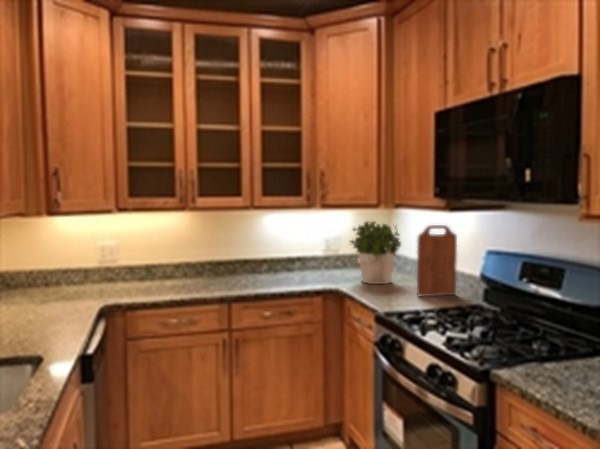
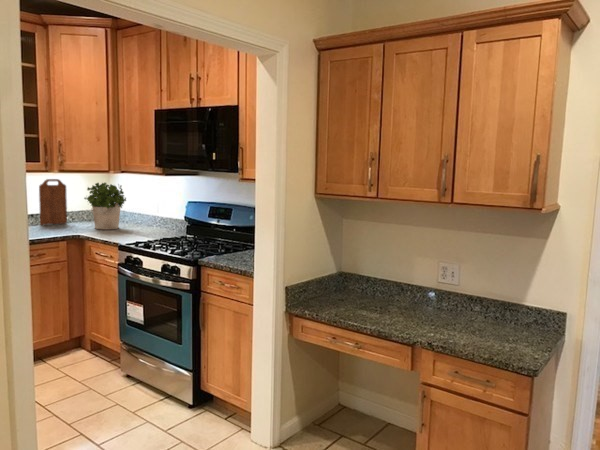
cutting board: present [417,225,457,296] -> present [39,179,67,225]

